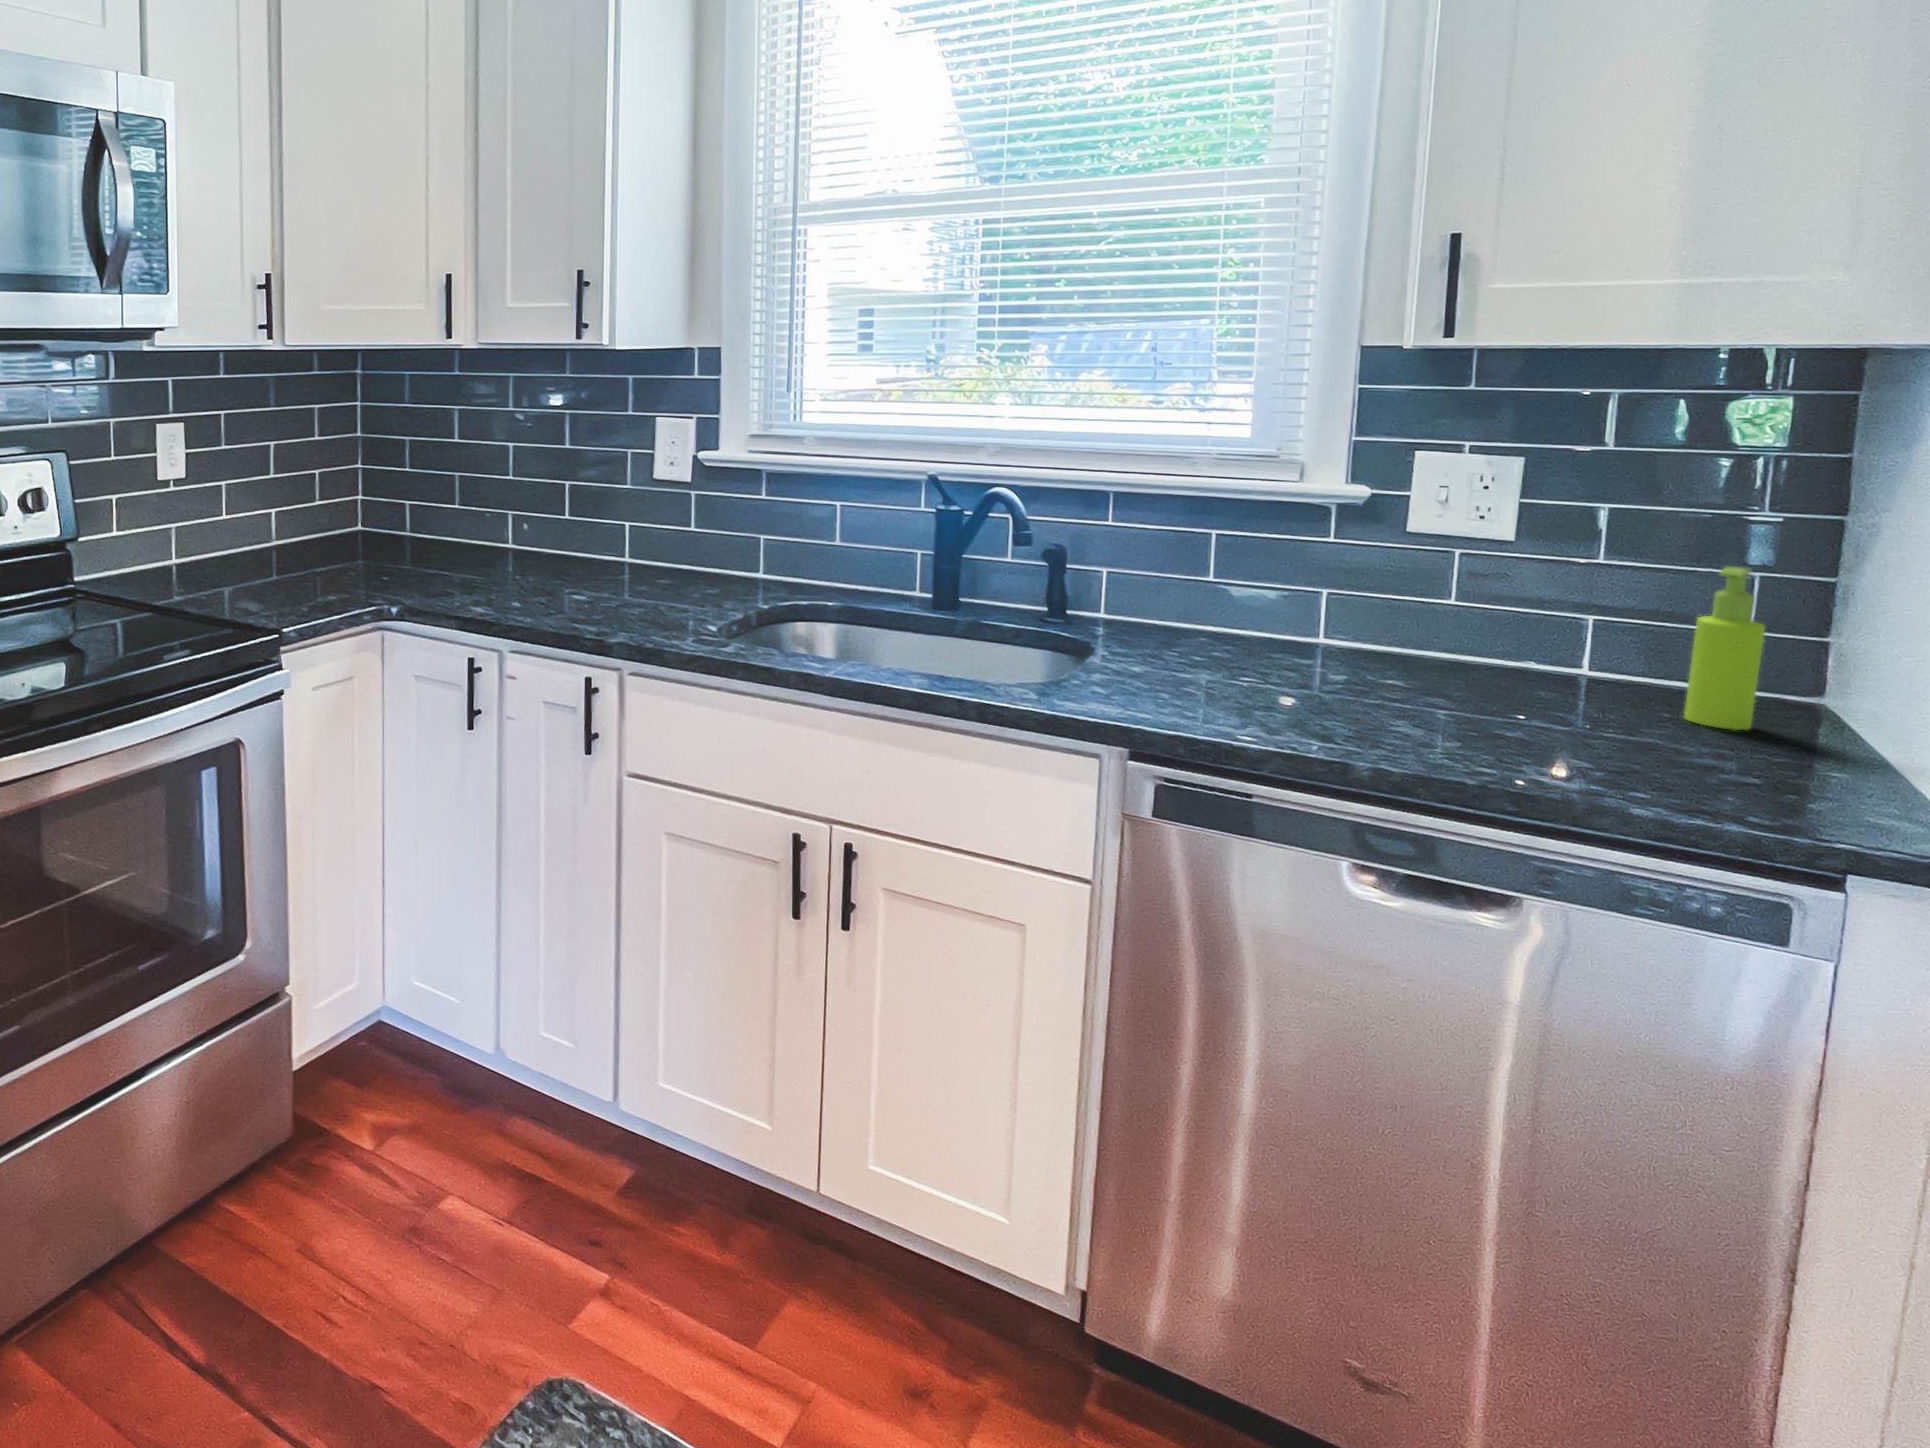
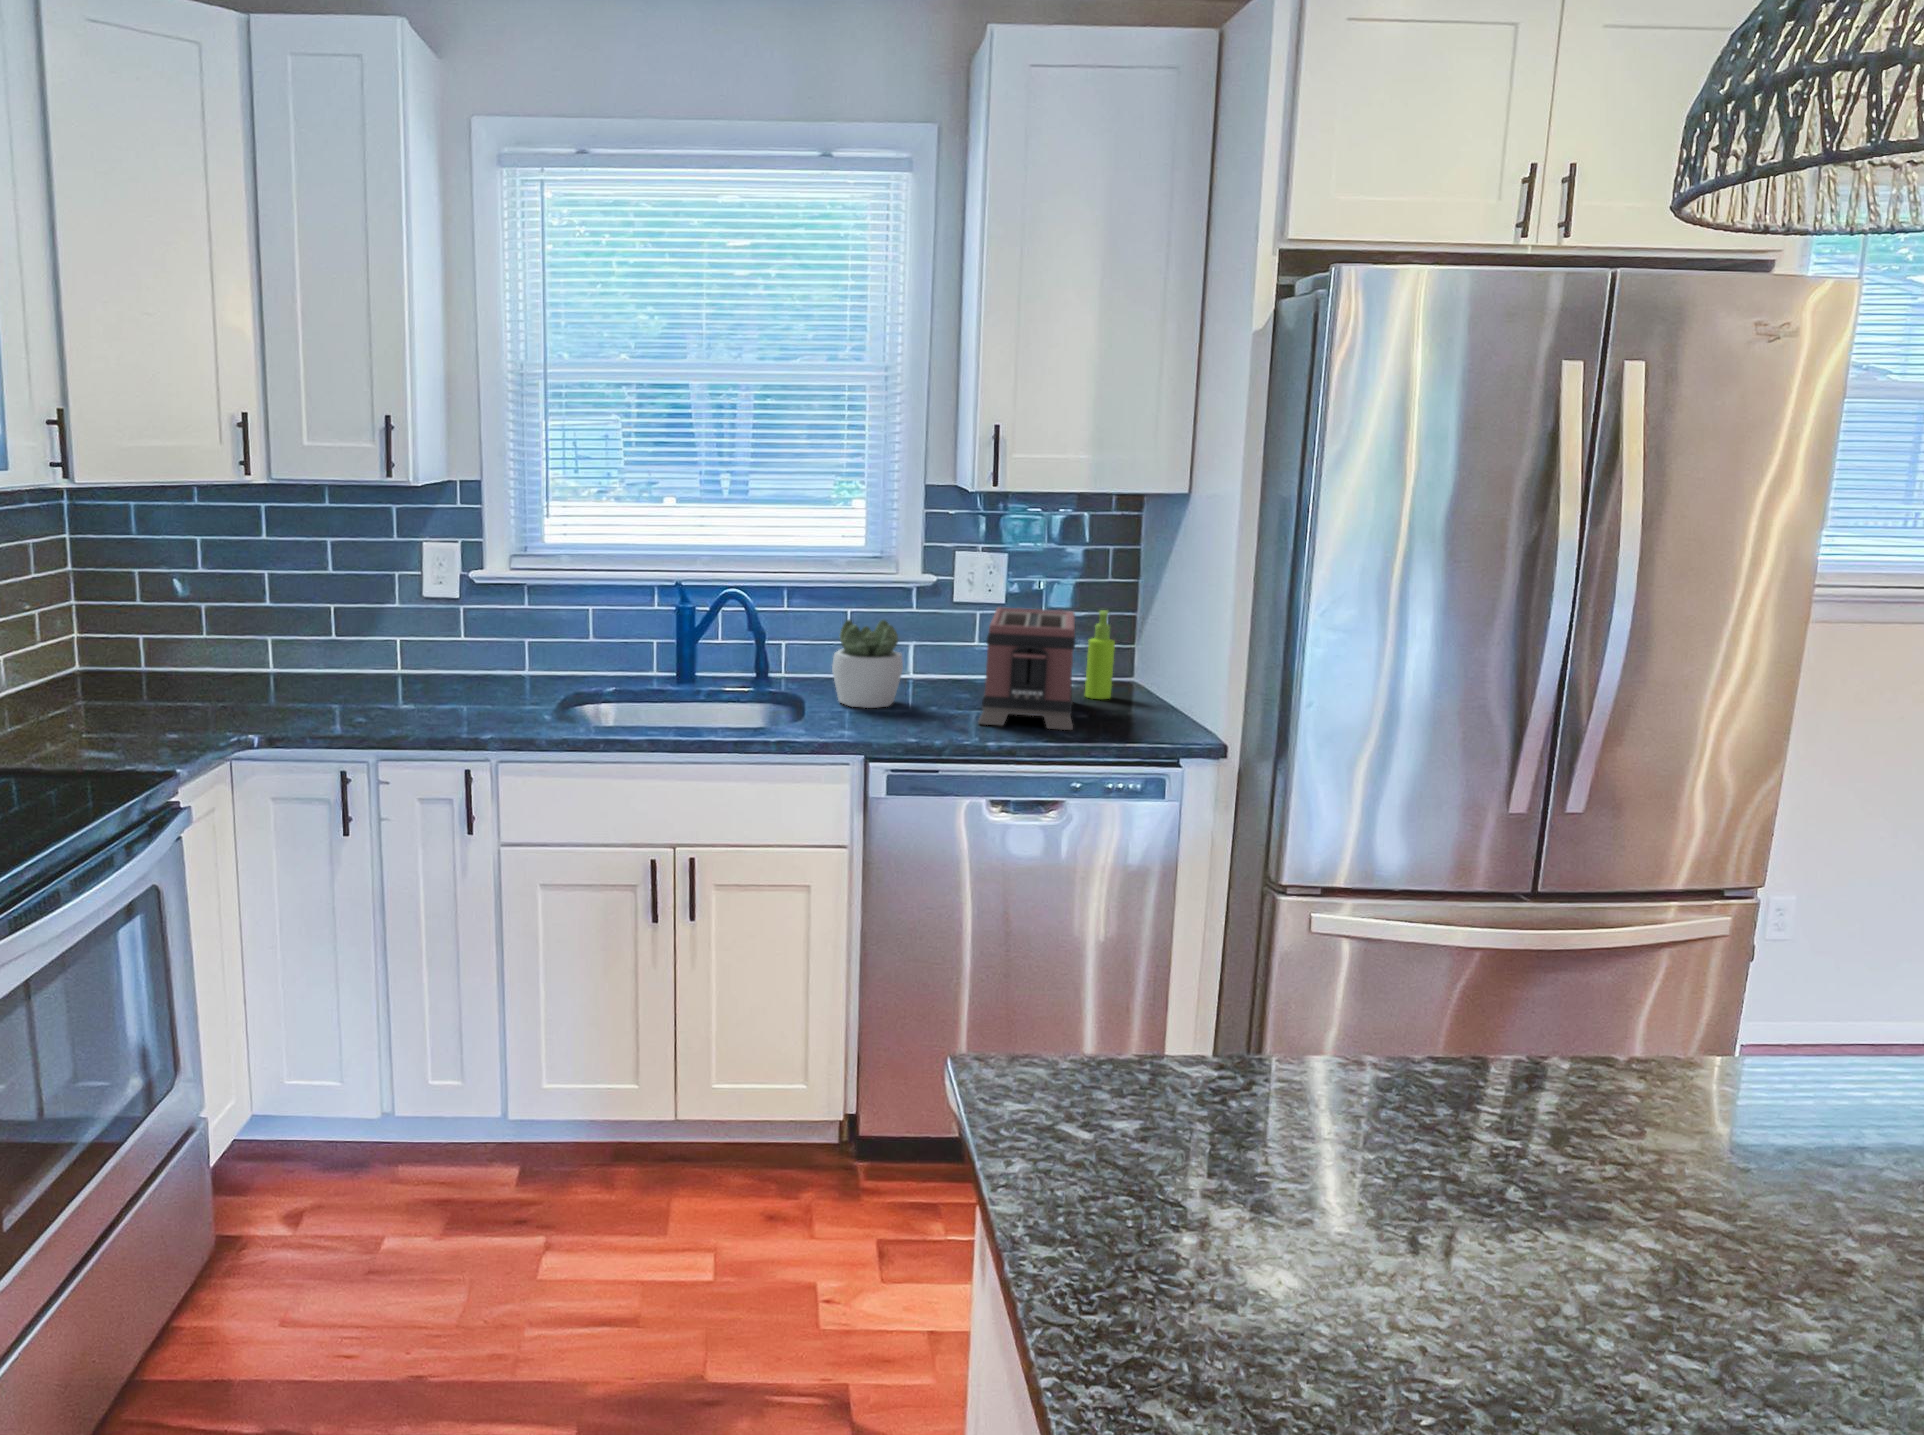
succulent plant: none [1144,542,1273,679] -> present [832,620,903,708]
toaster: none [1381,545,1654,774] -> present [979,607,1075,730]

